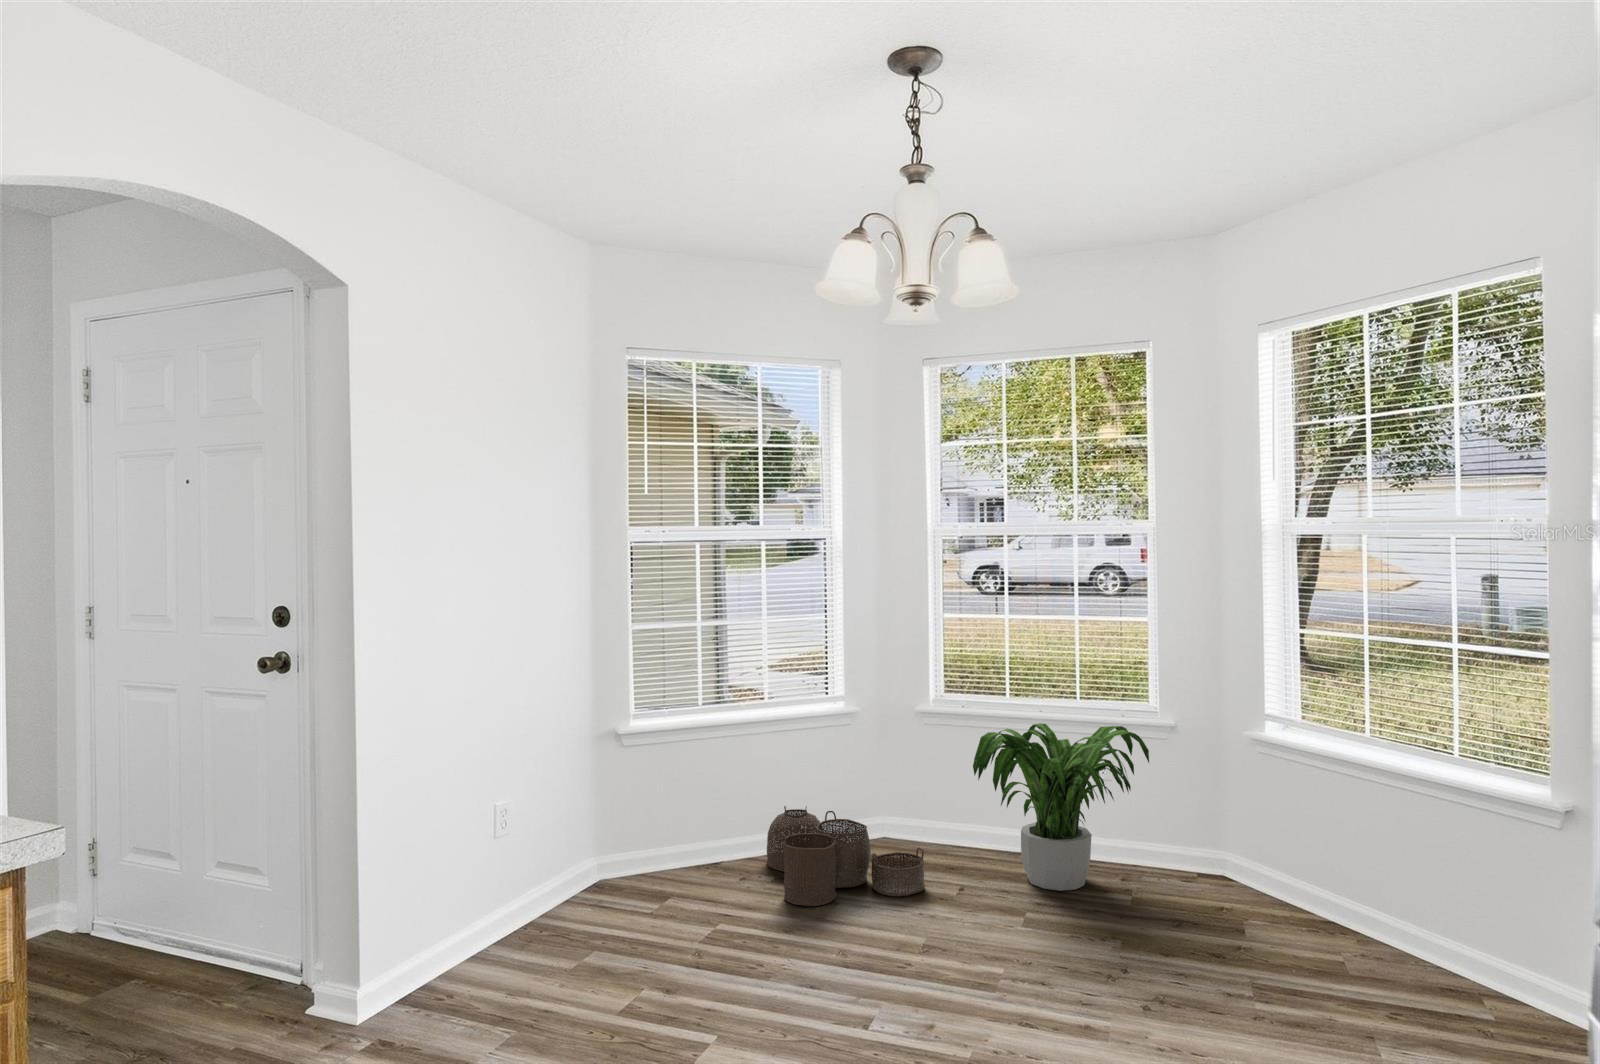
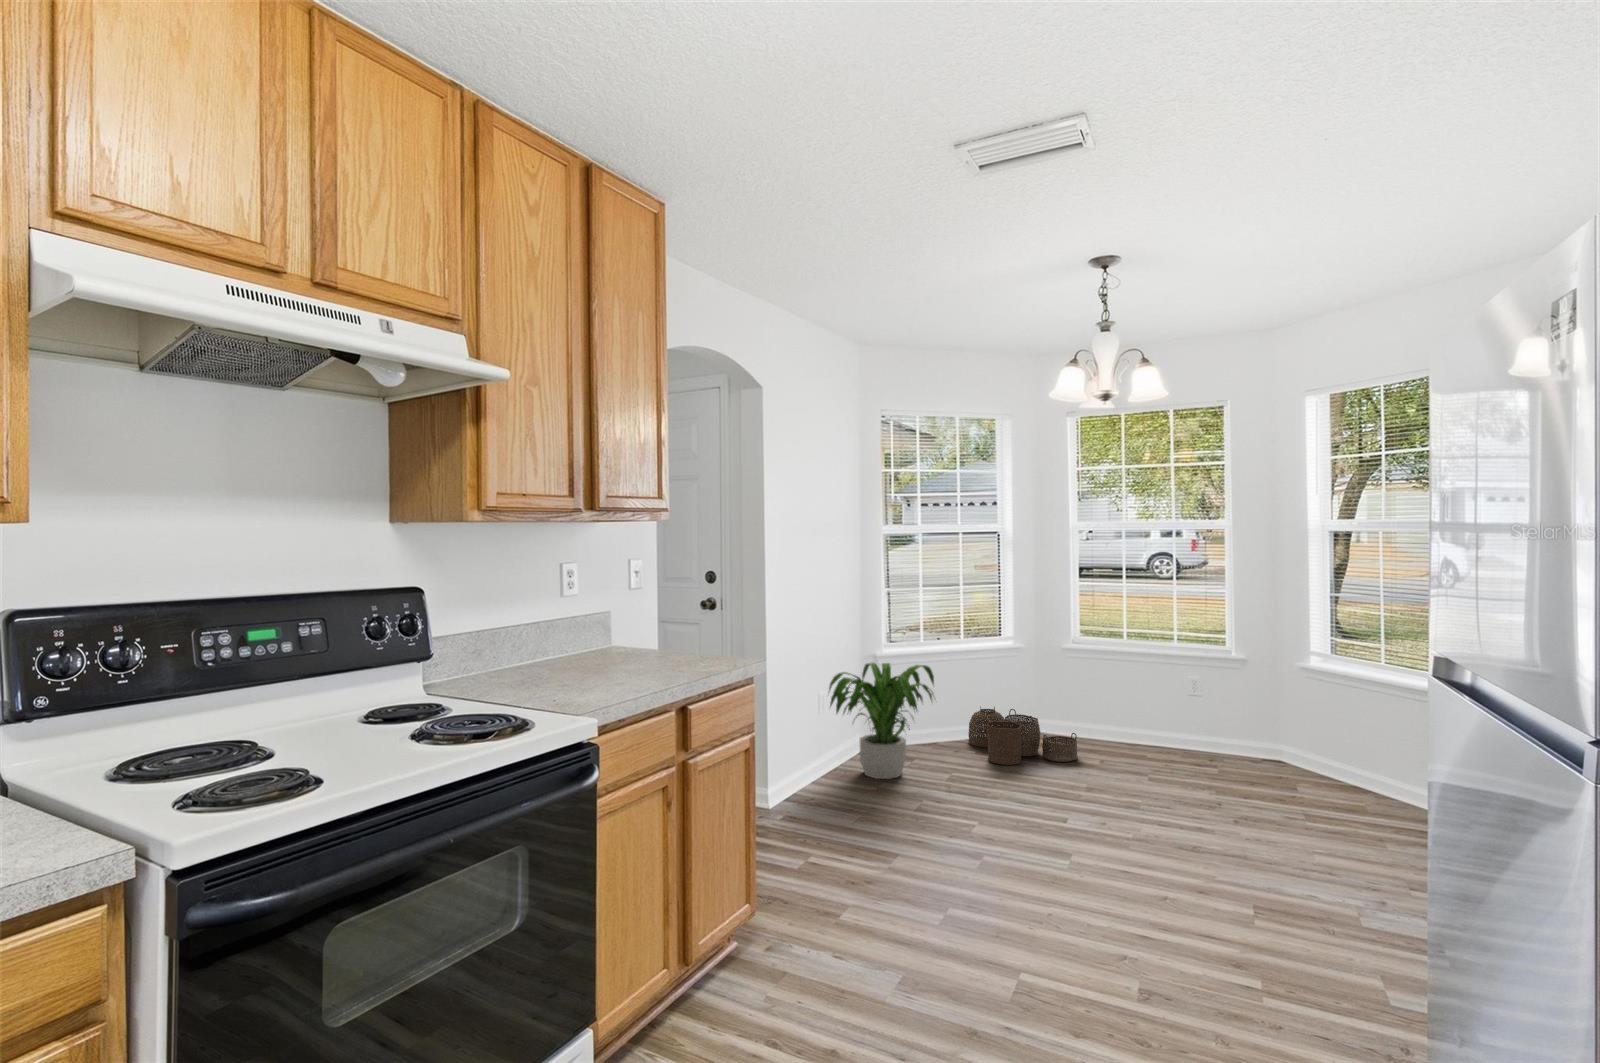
potted plant: present [973,723,1149,891] -> present [829,663,934,779]

